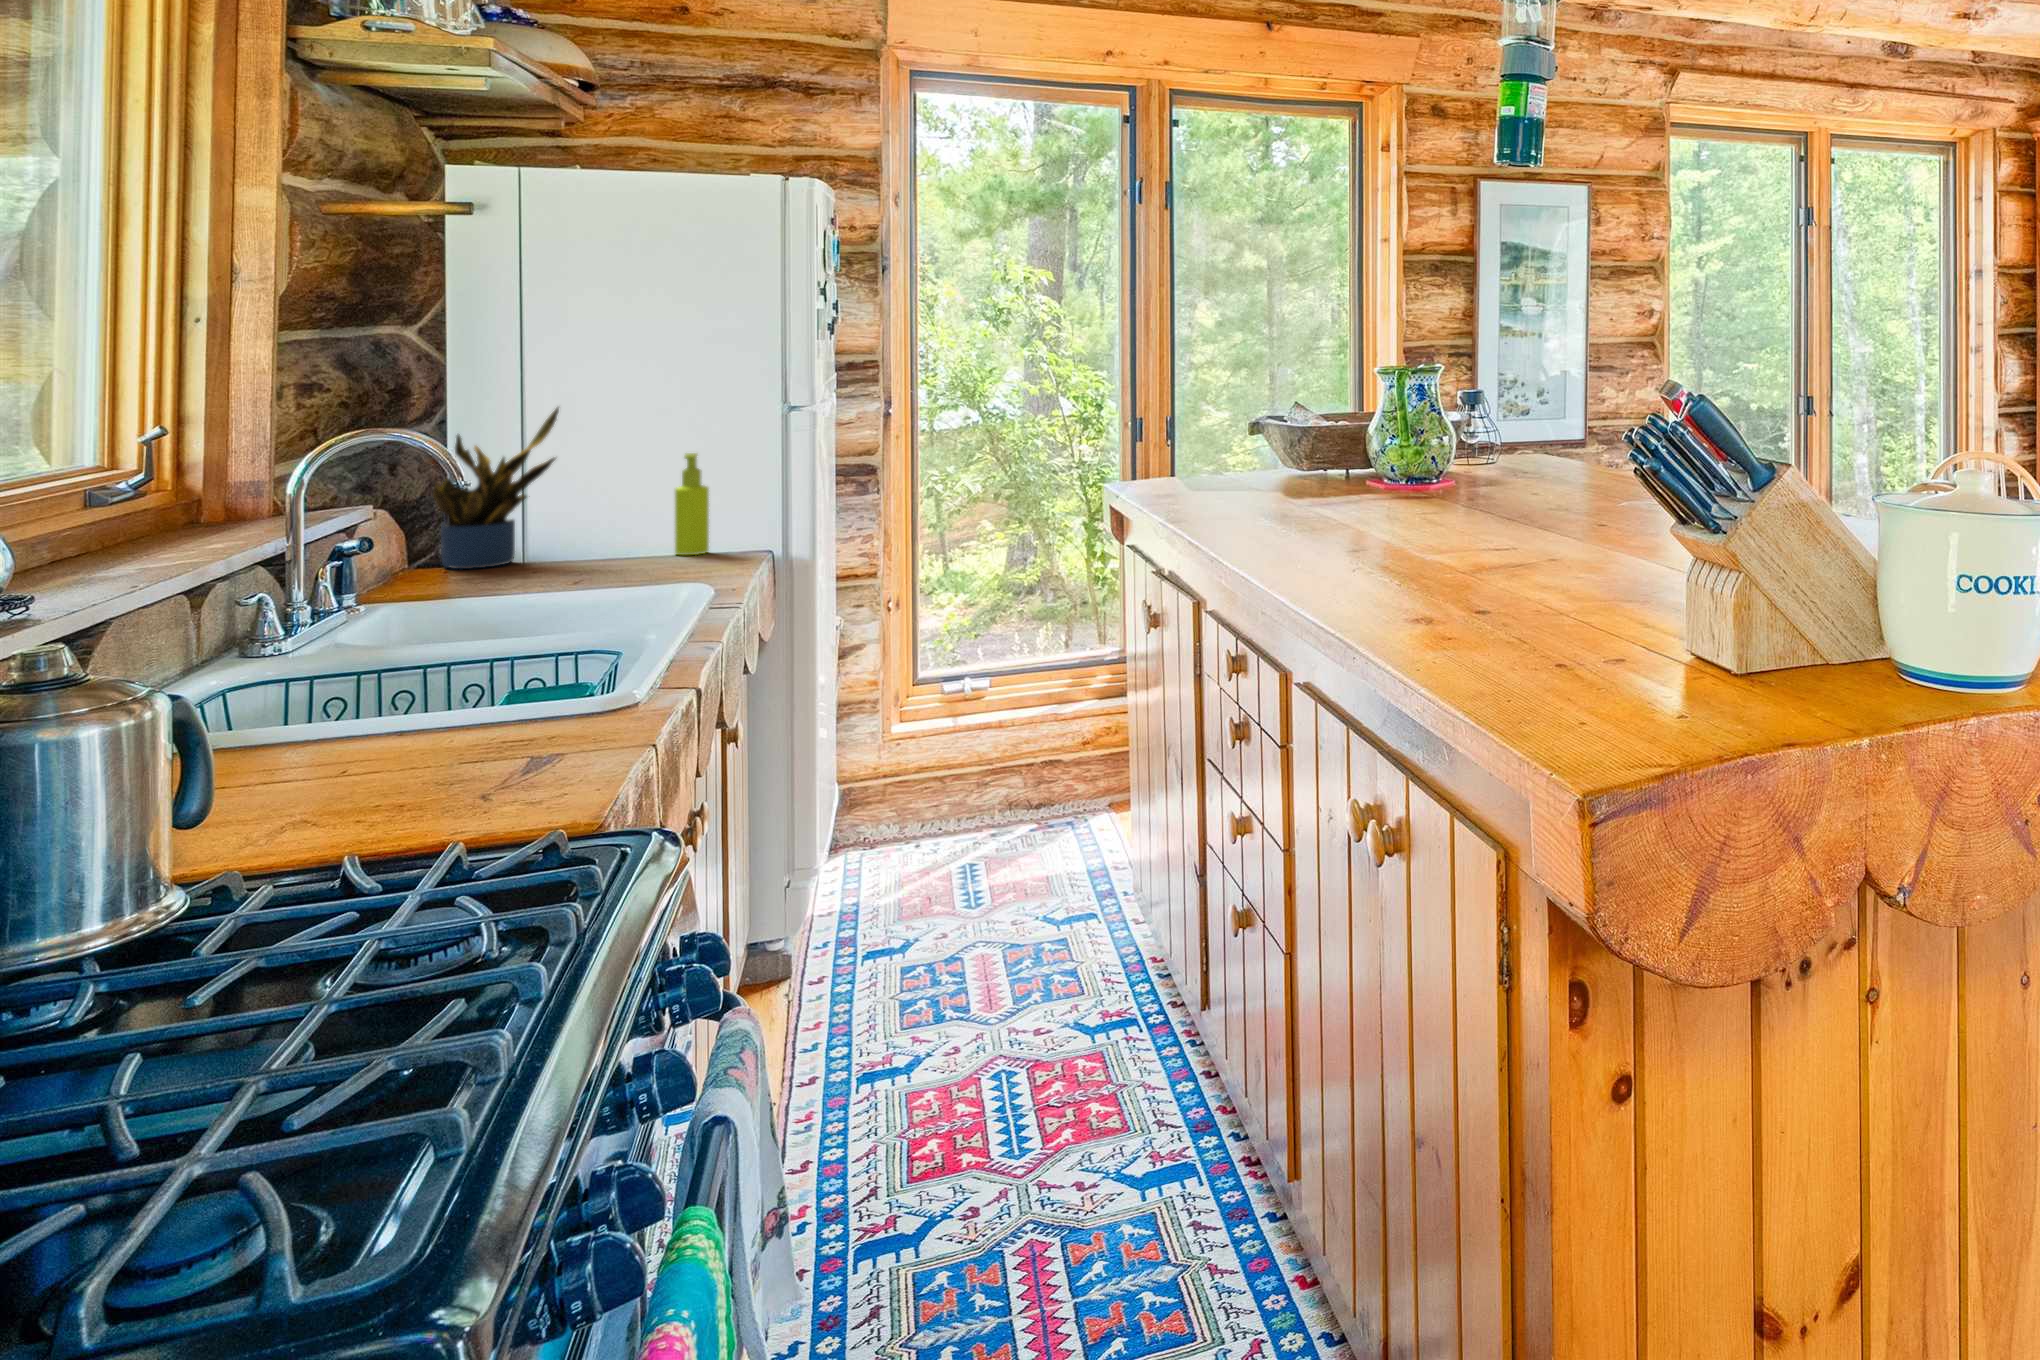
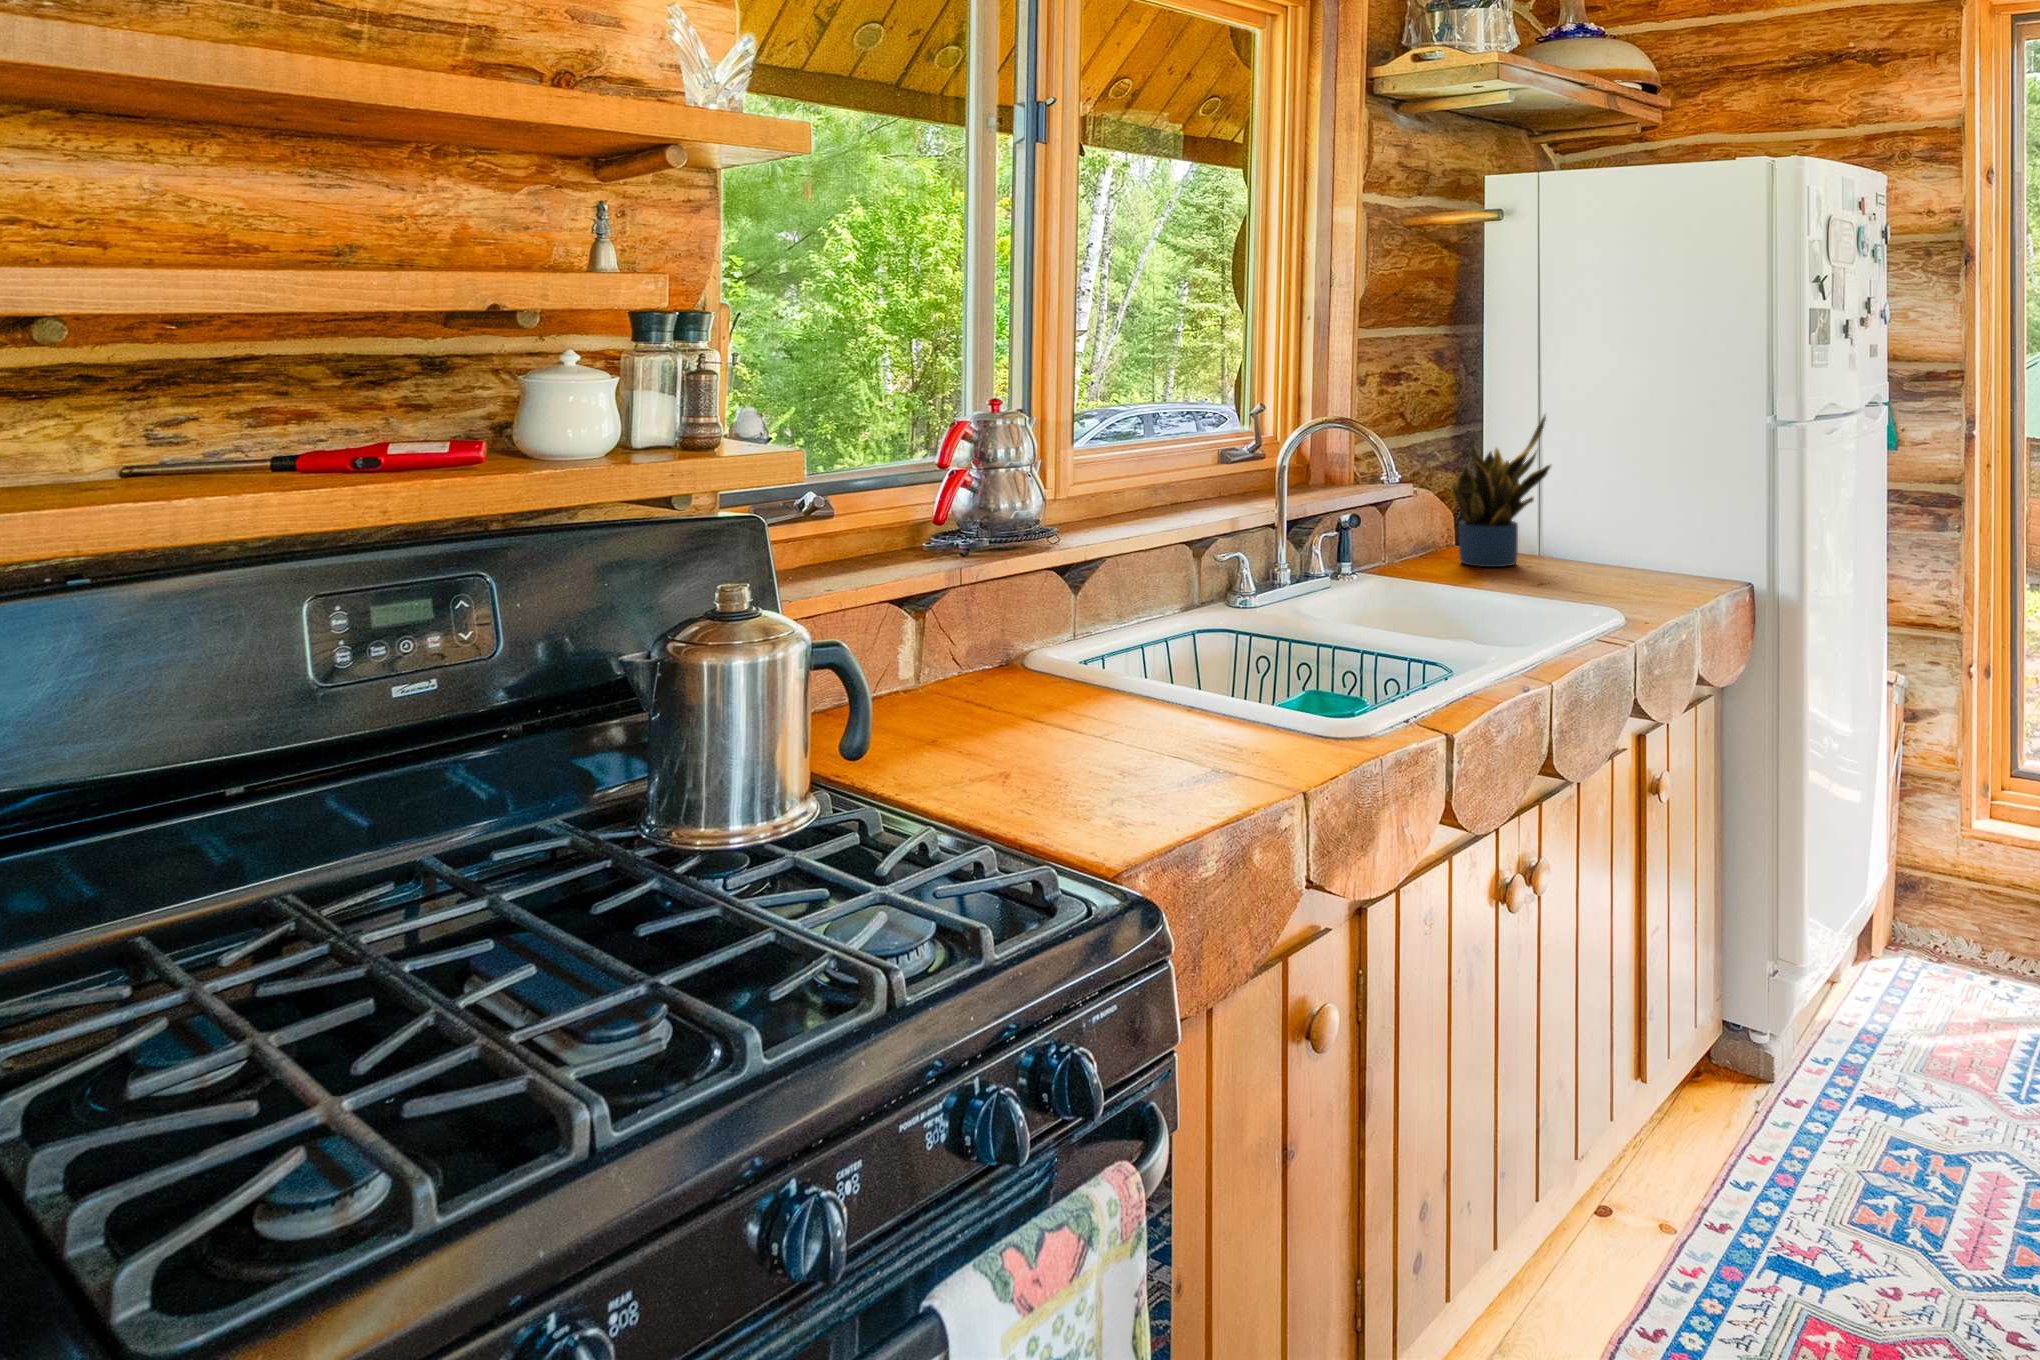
soap dispenser: present [675,453,709,555] -> none [1651,471,1684,583]

